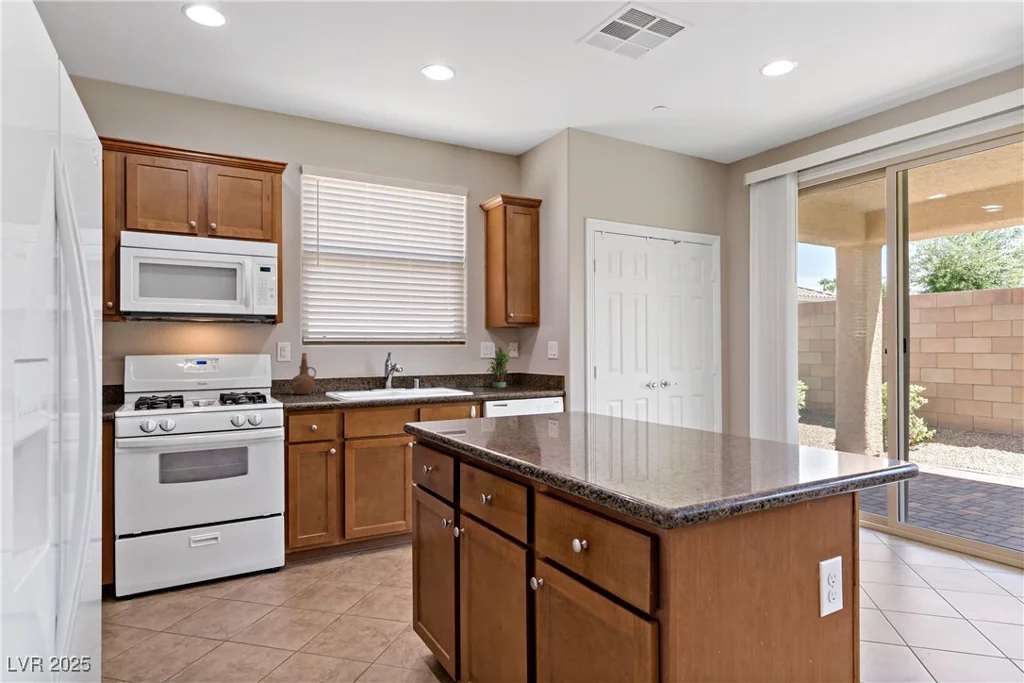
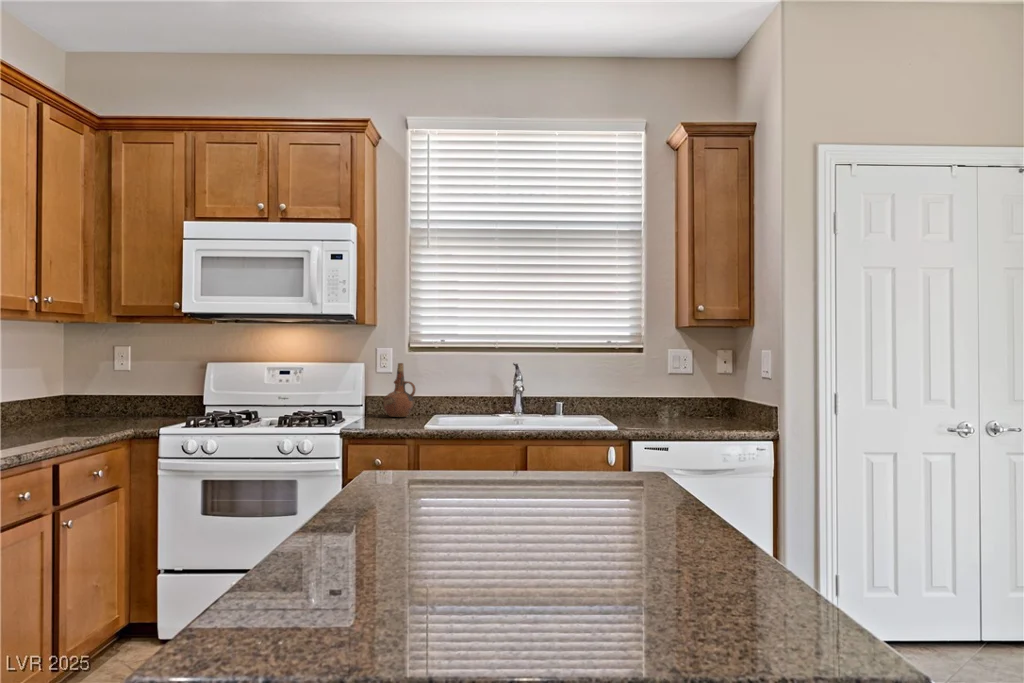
potted plant: present [486,346,511,387] -> none [672,355,712,419]

